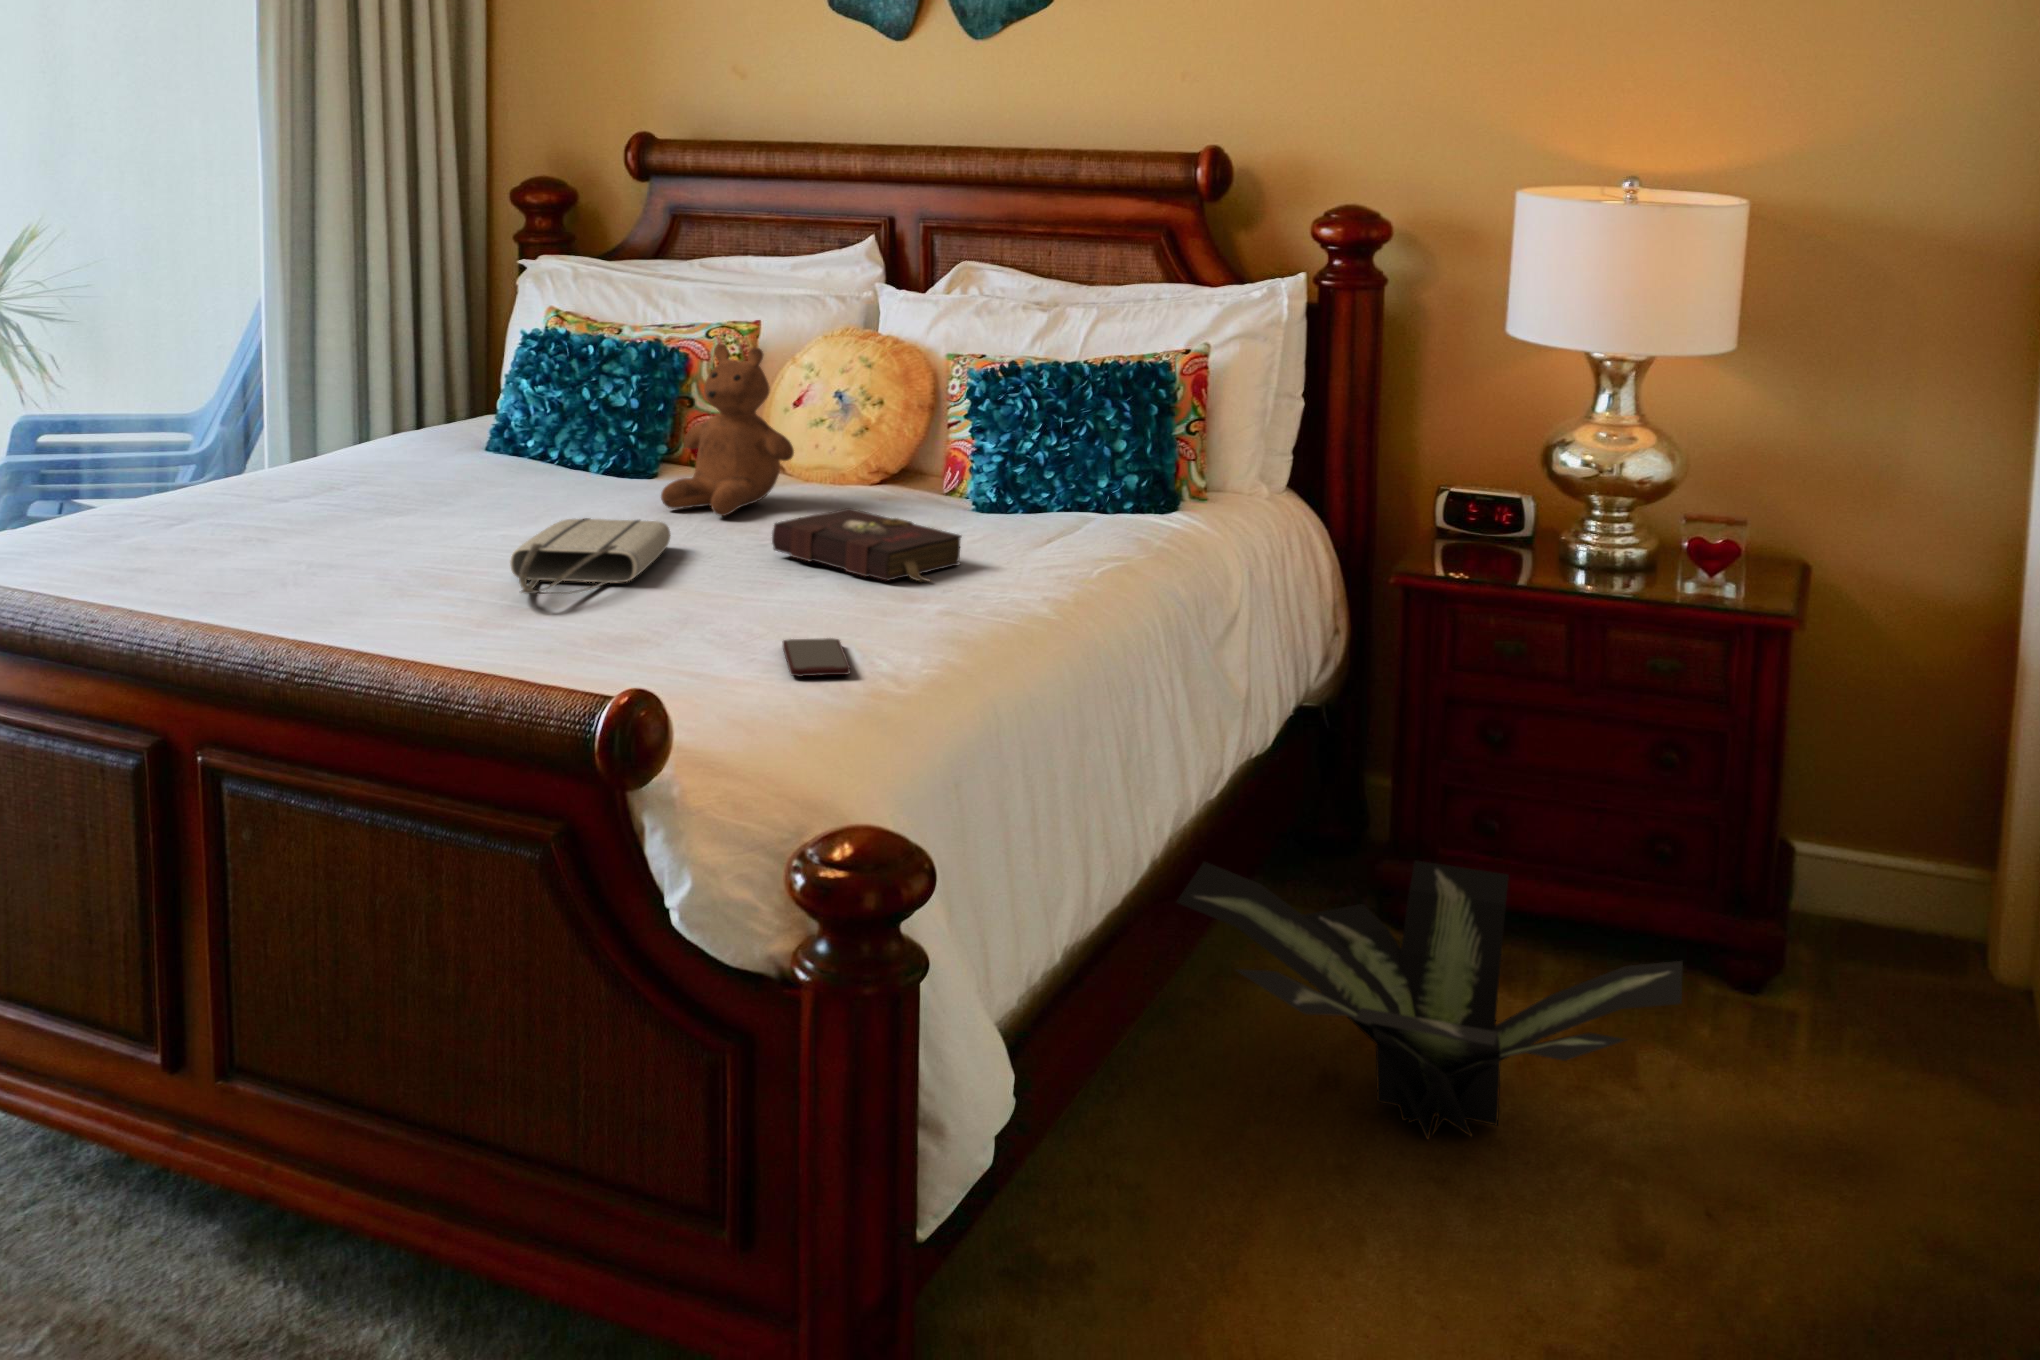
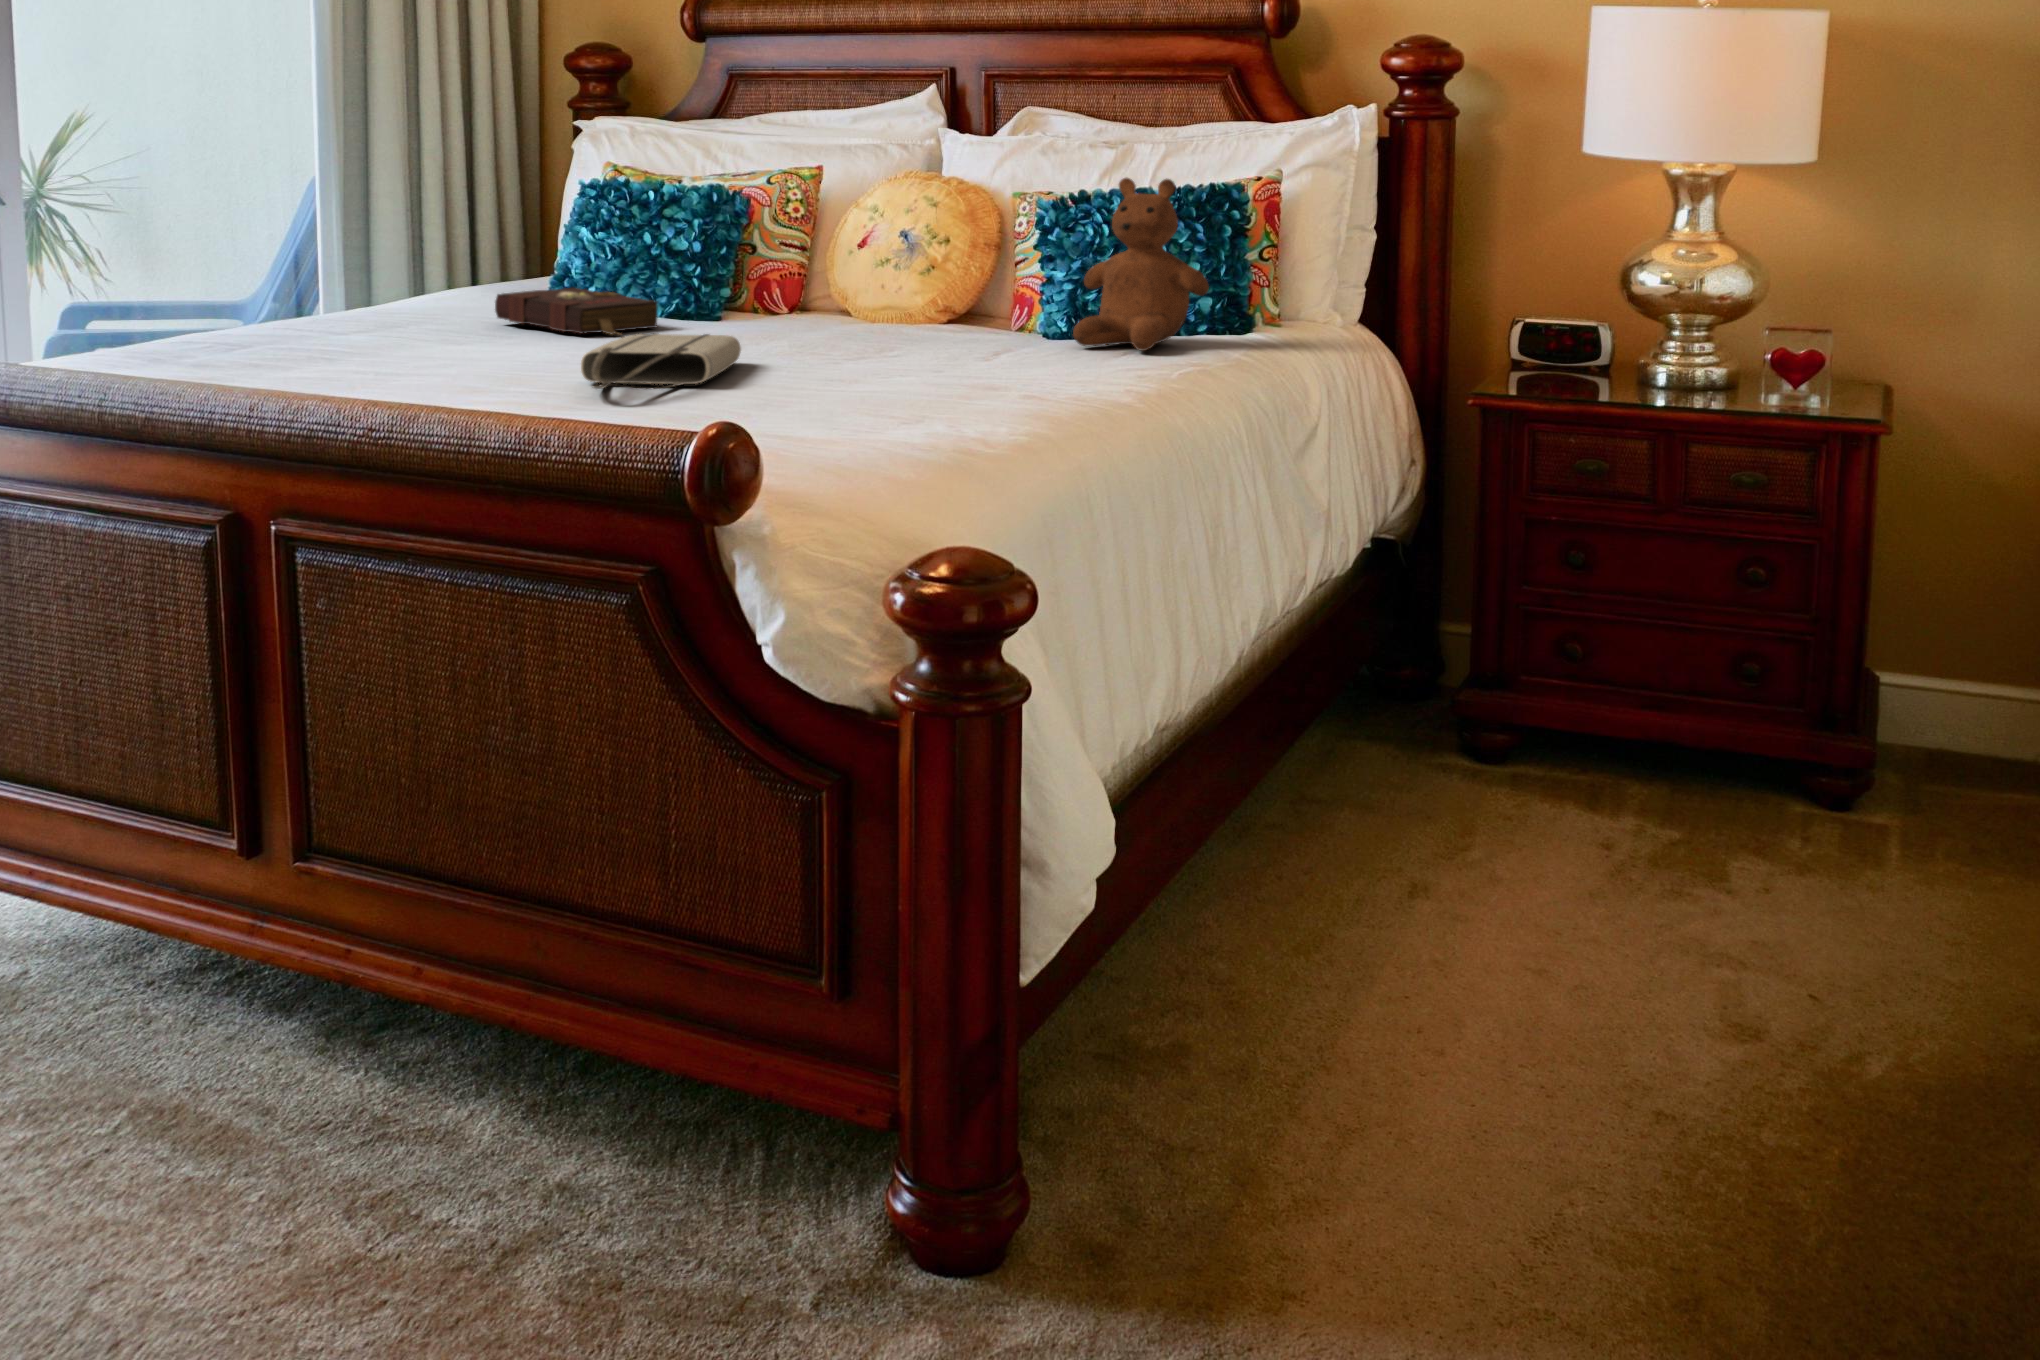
teddy bear: present [661,344,794,516] -> present [1073,178,1209,351]
book: present [772,508,961,581] -> present [495,288,658,335]
smartphone: present [783,638,850,677] -> none [864,418,935,444]
potted plant: present [1177,860,1683,1140] -> none [1261,671,1781,938]

